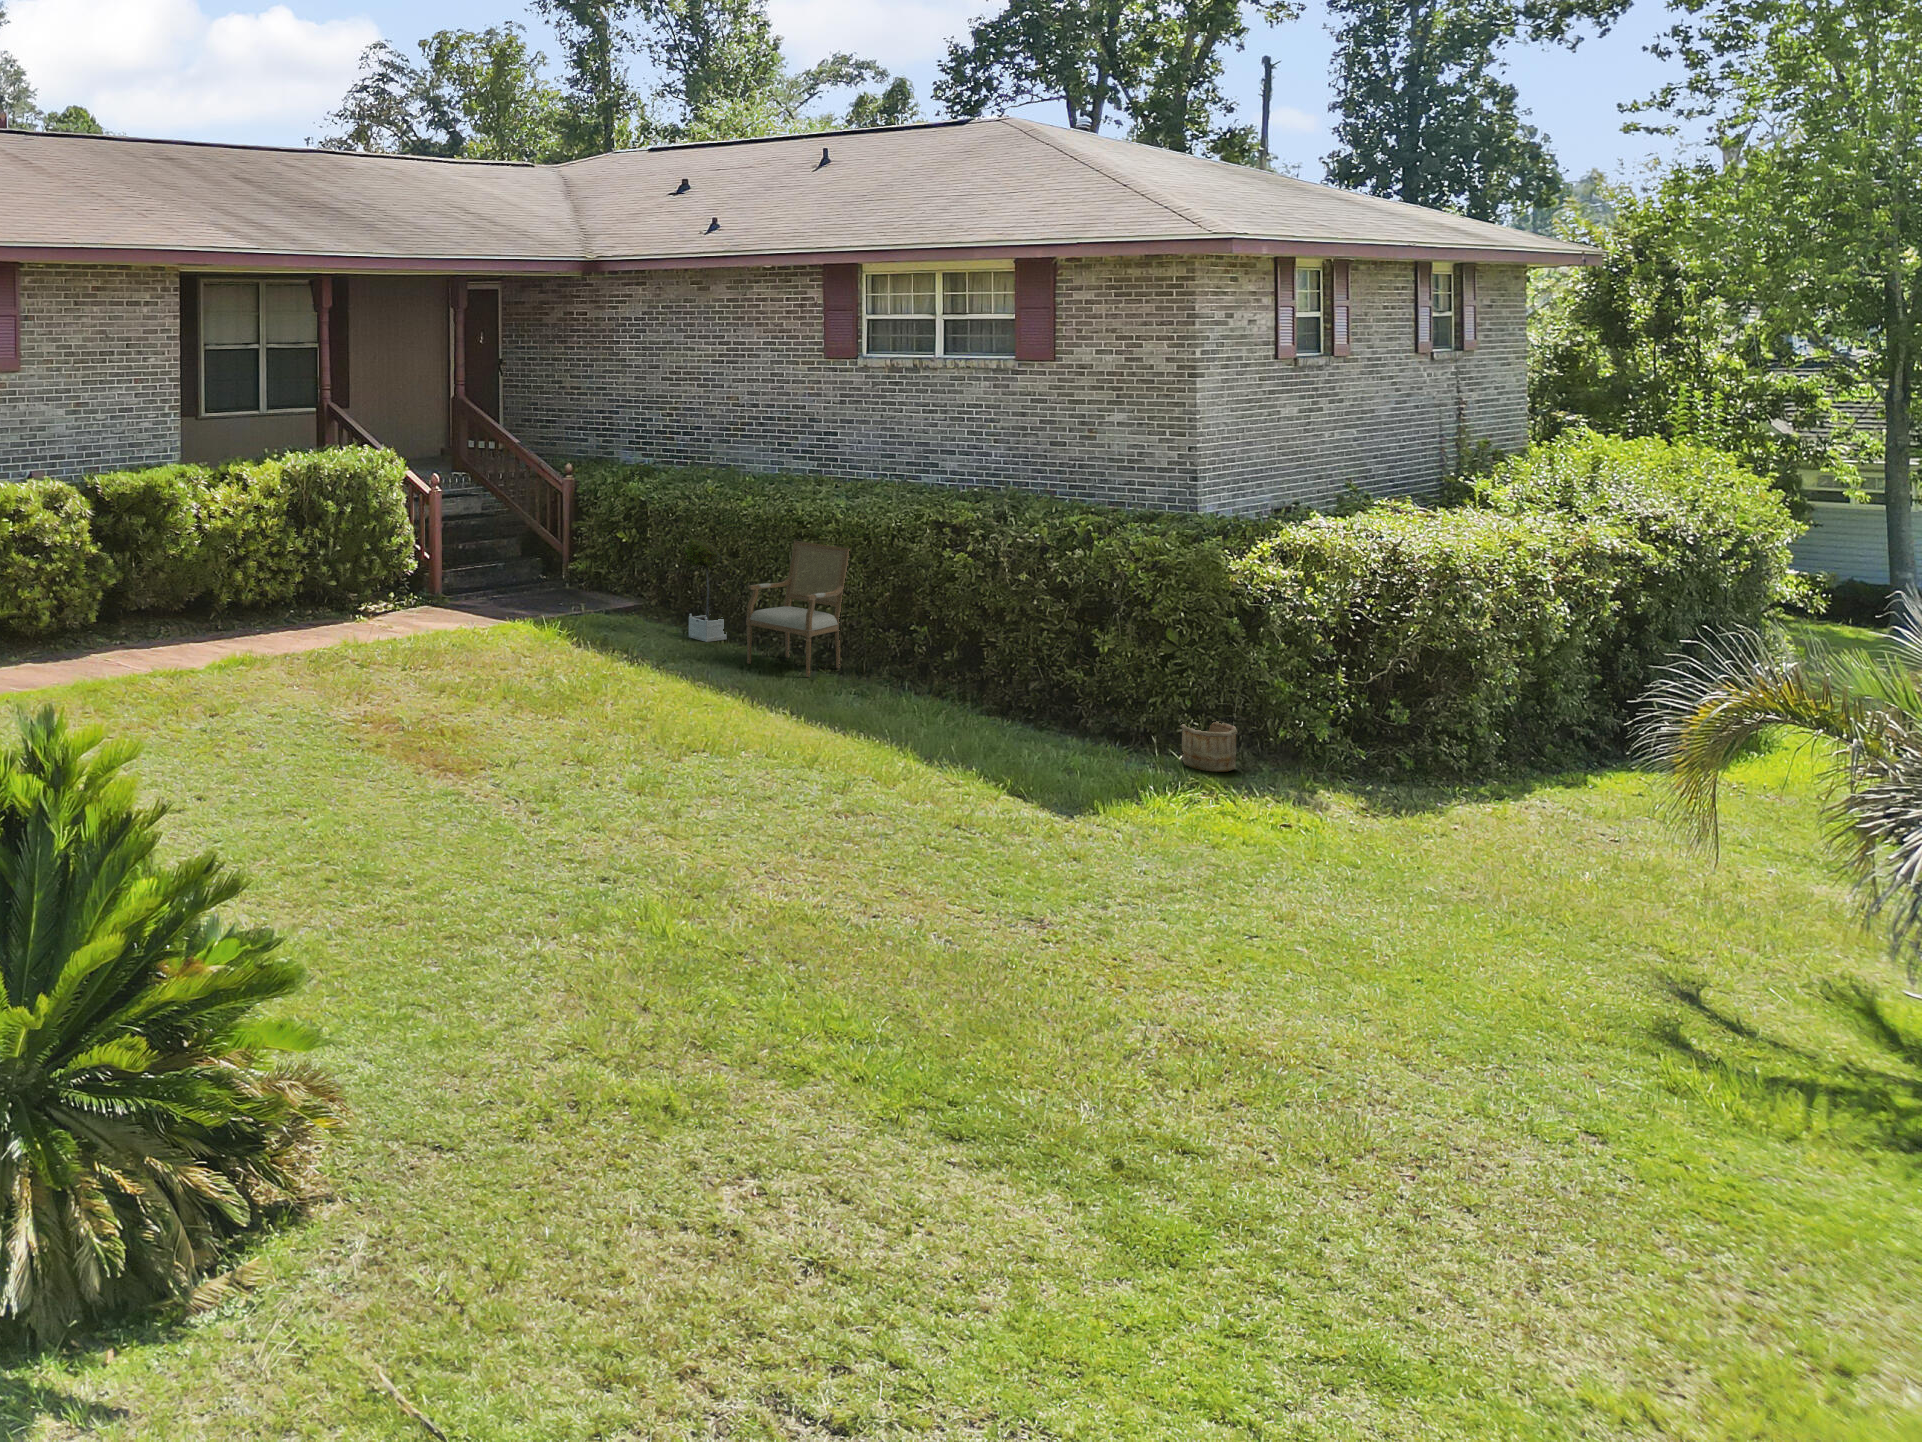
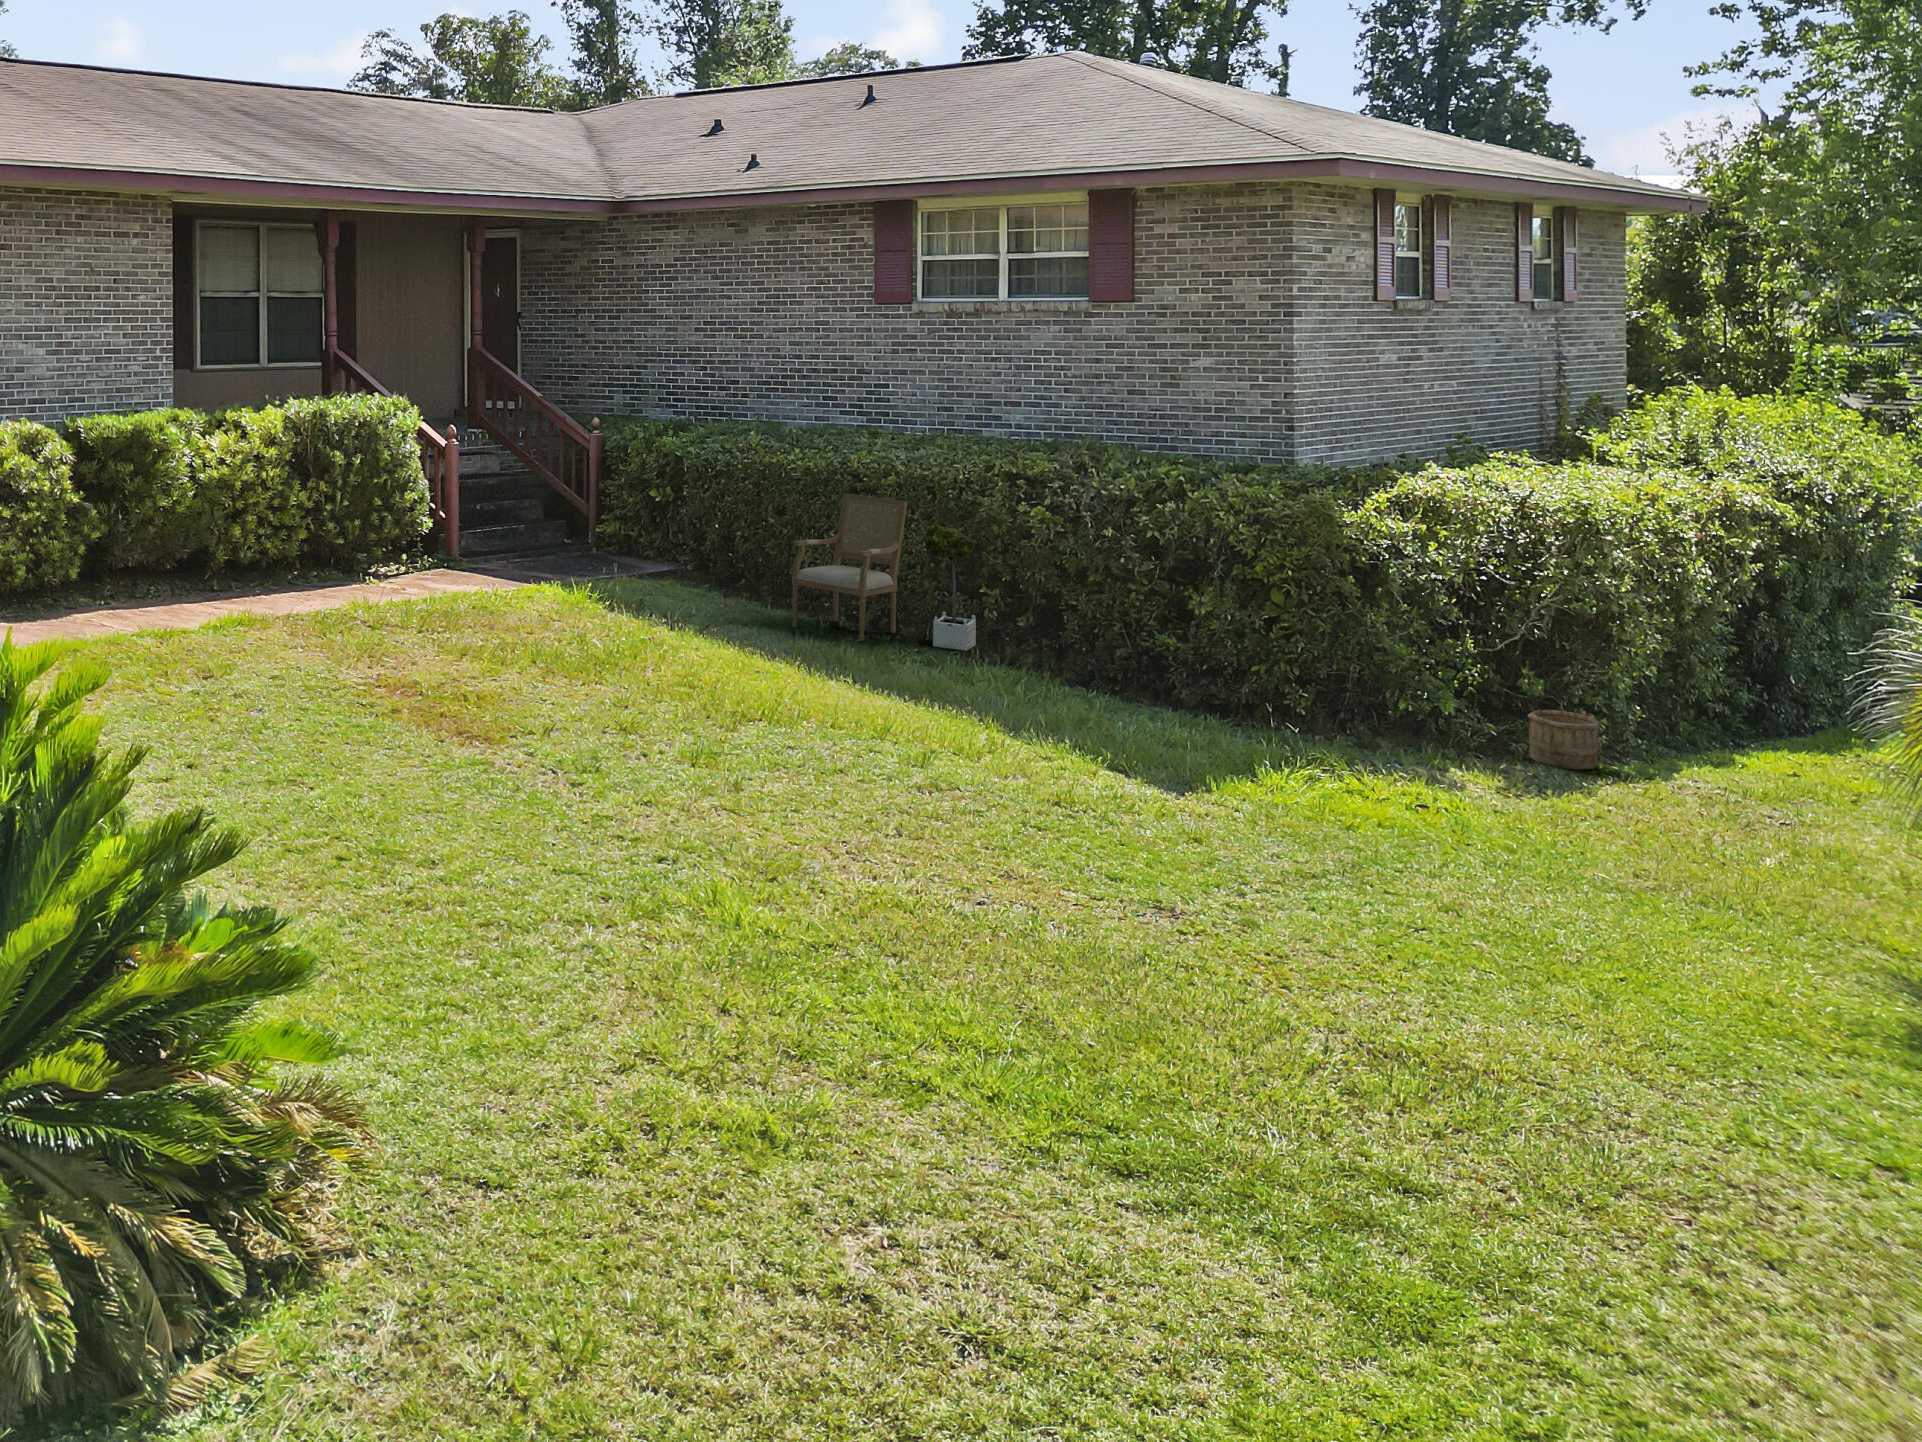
potted tree: present [684,539,727,642] -> present [923,524,976,651]
wooden bucket: present [1181,721,1238,772] -> present [1528,710,1601,770]

